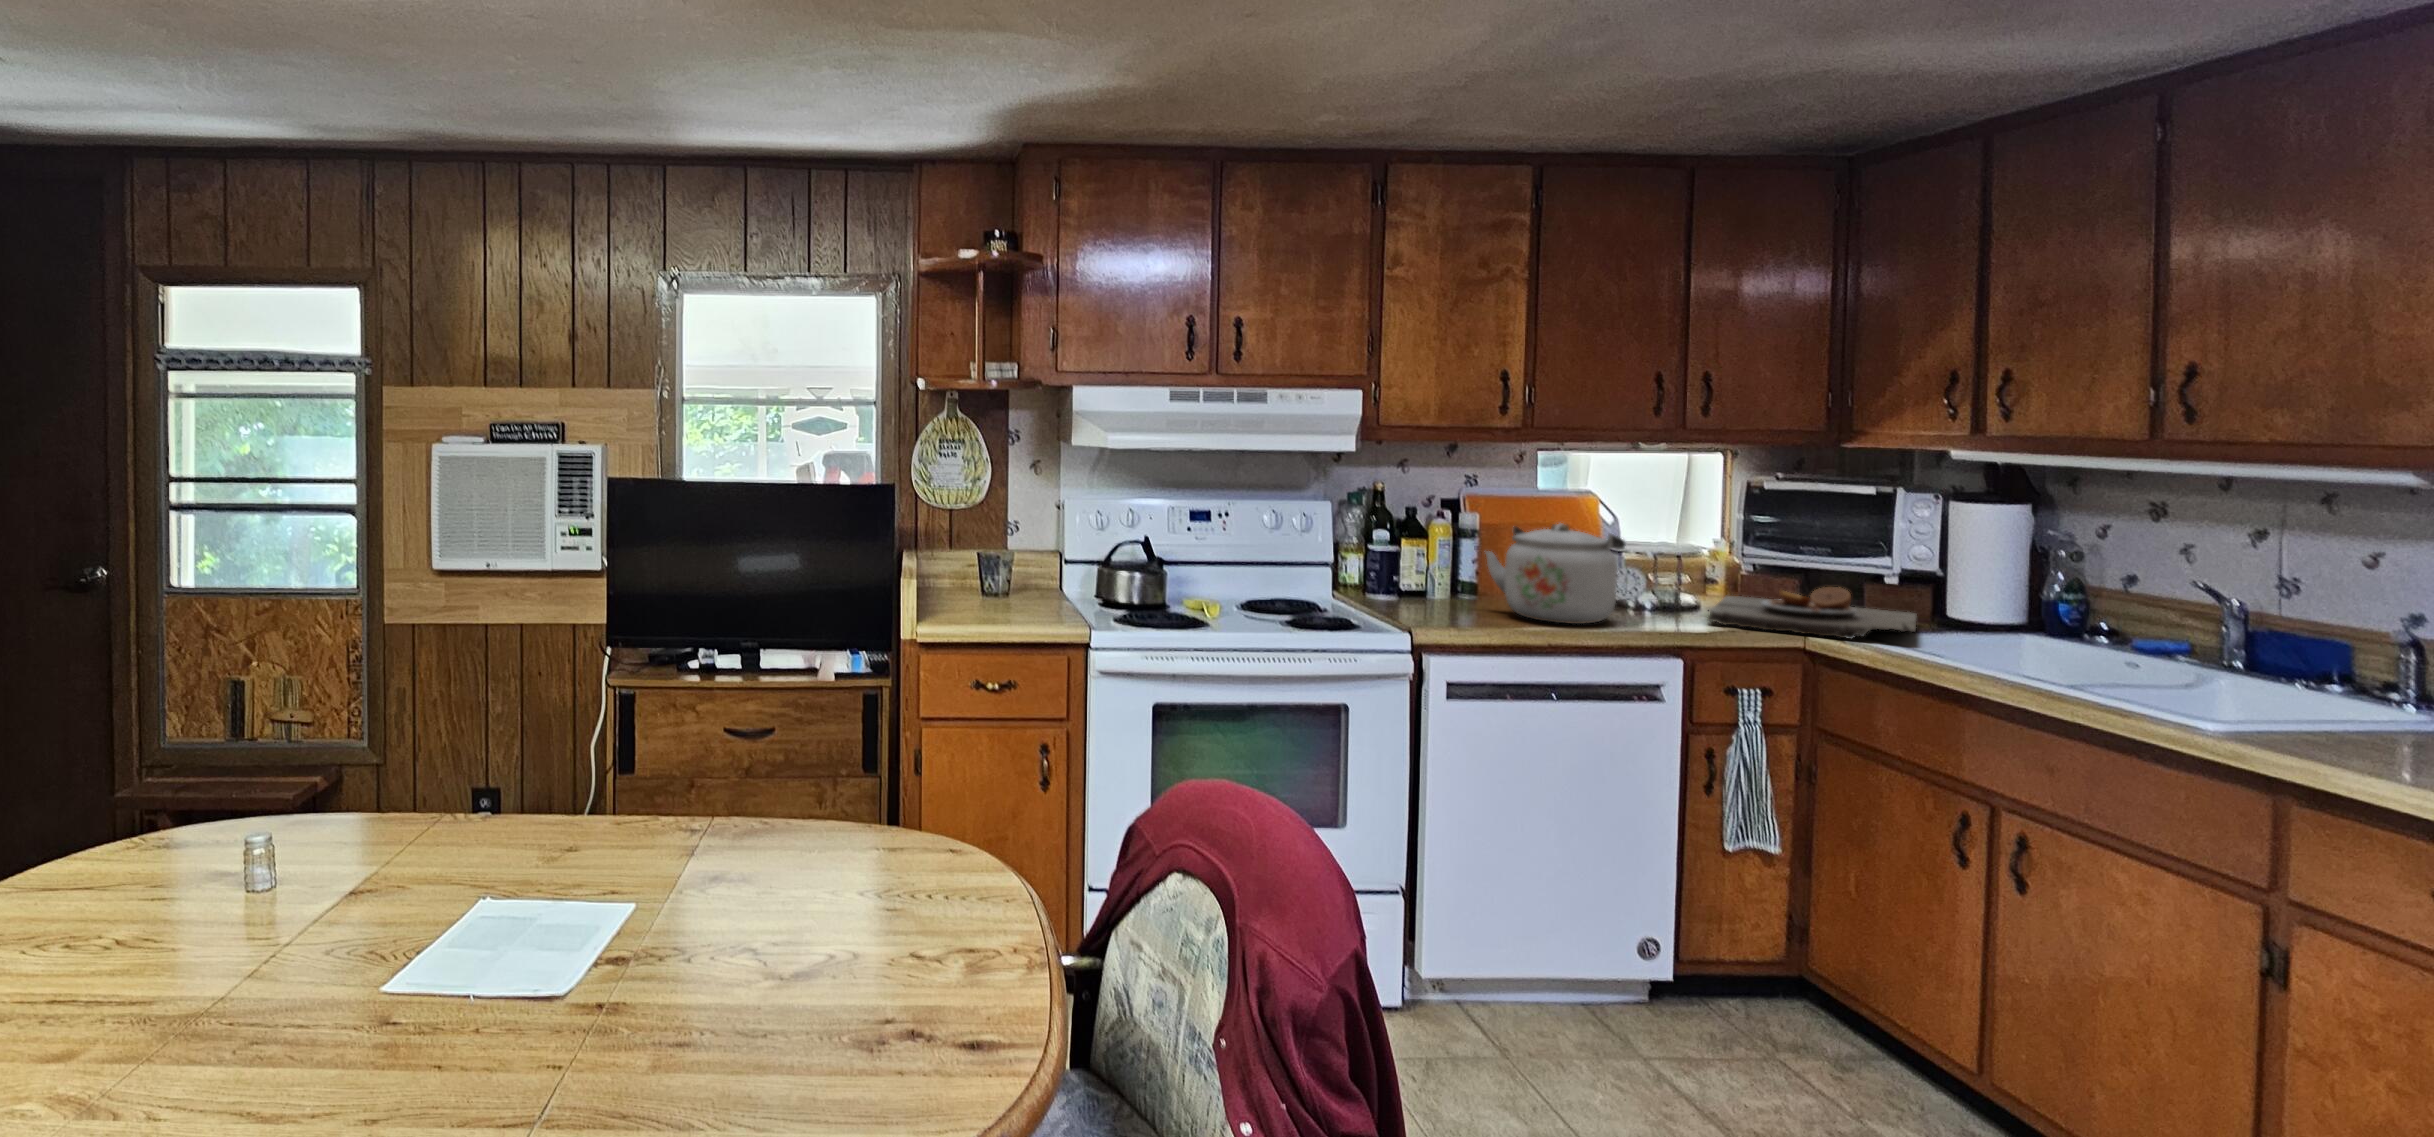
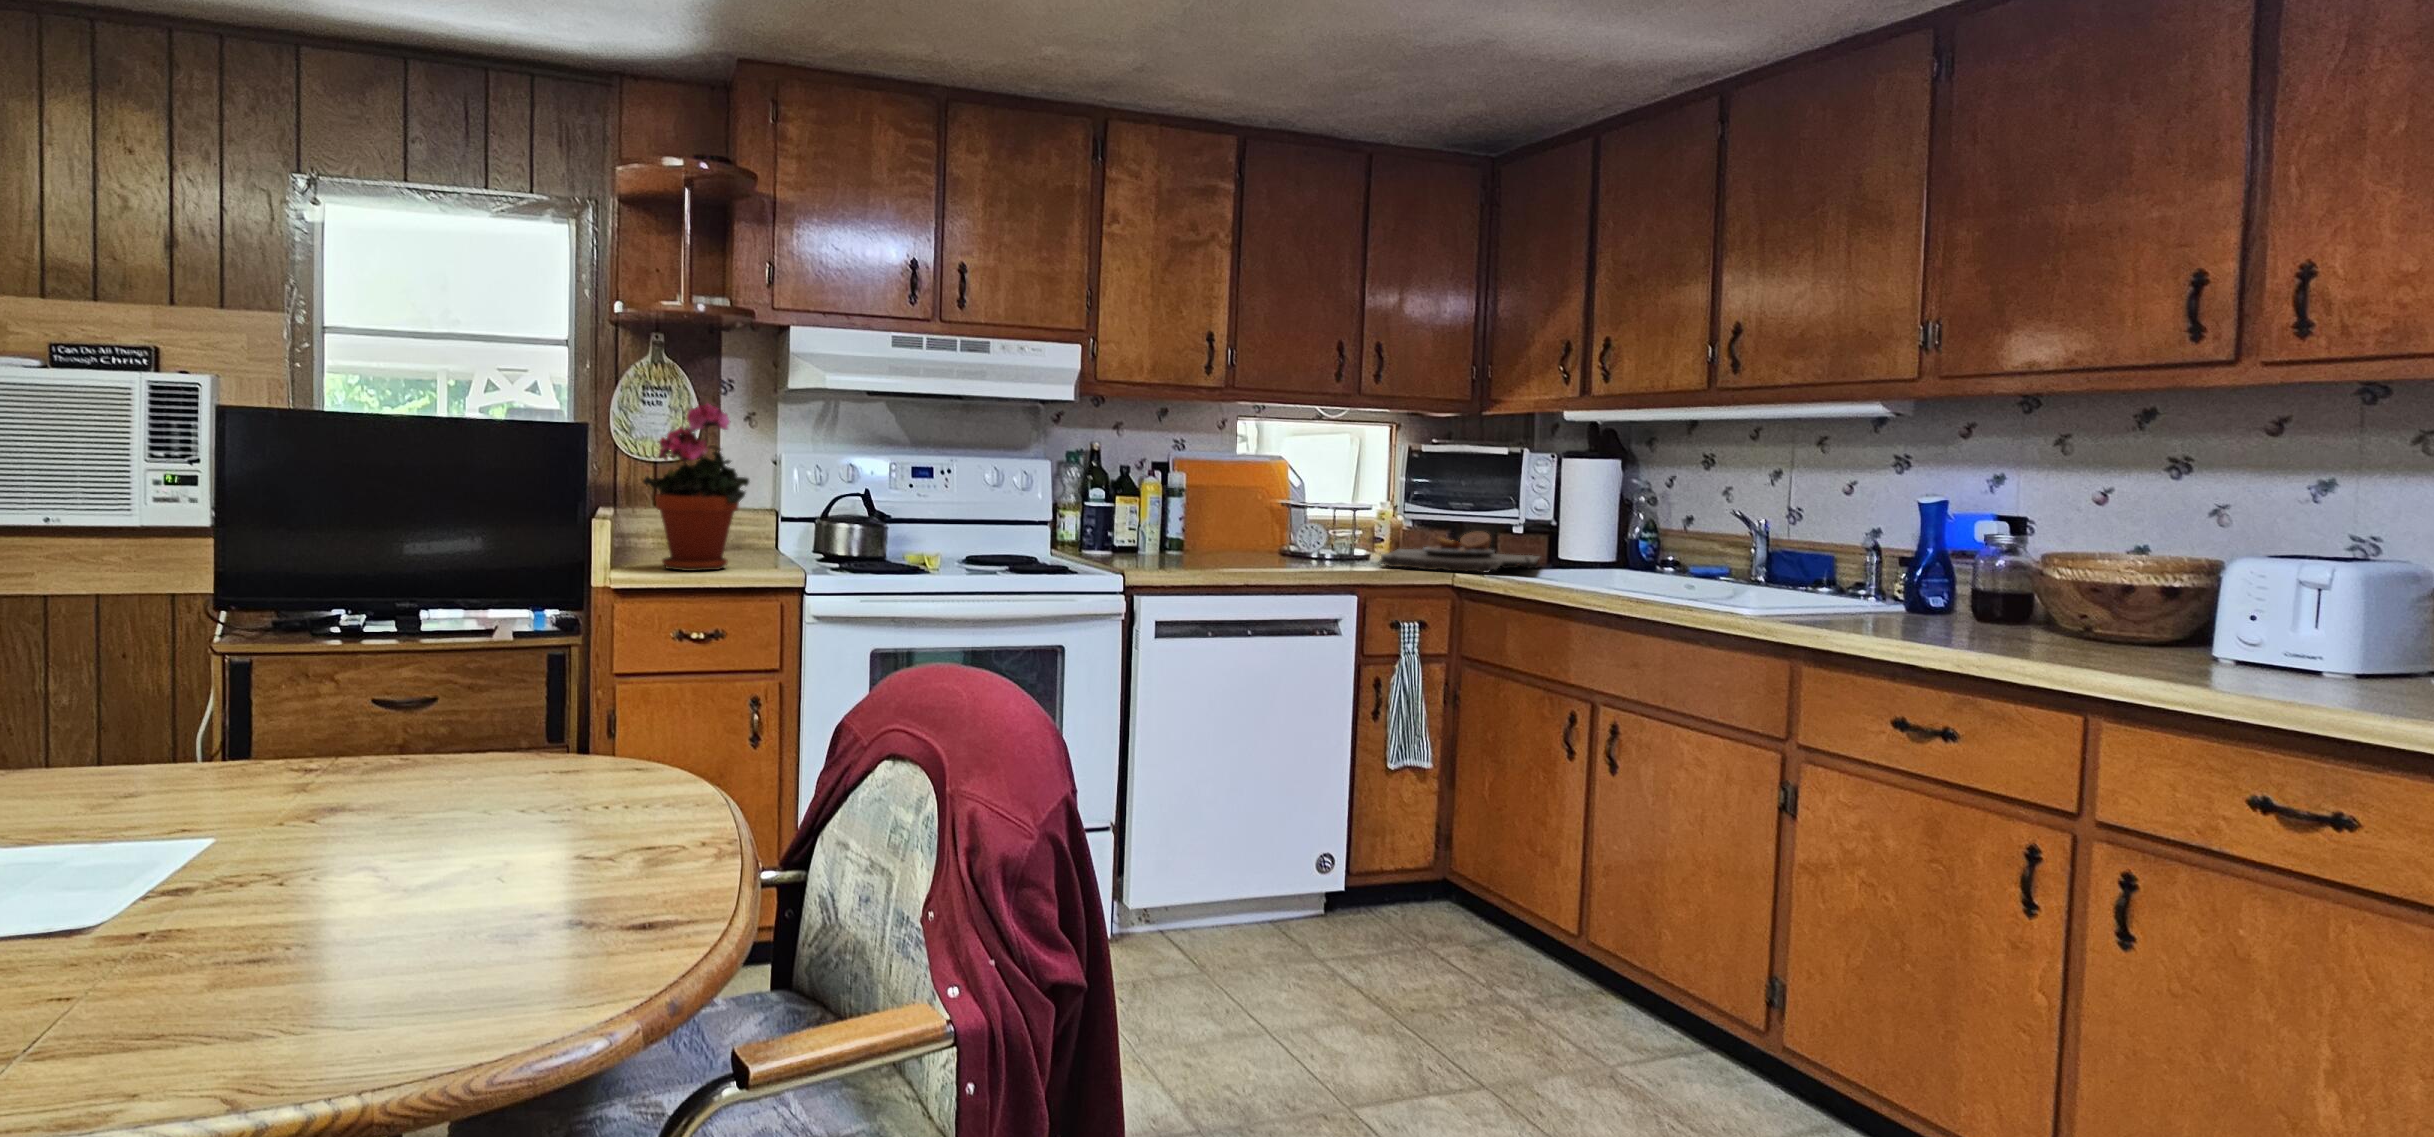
potted plant: none [947,465,1042,622] -> present [643,403,749,571]
kettle: present [1486,524,1626,624] -> none [1194,475,1314,567]

